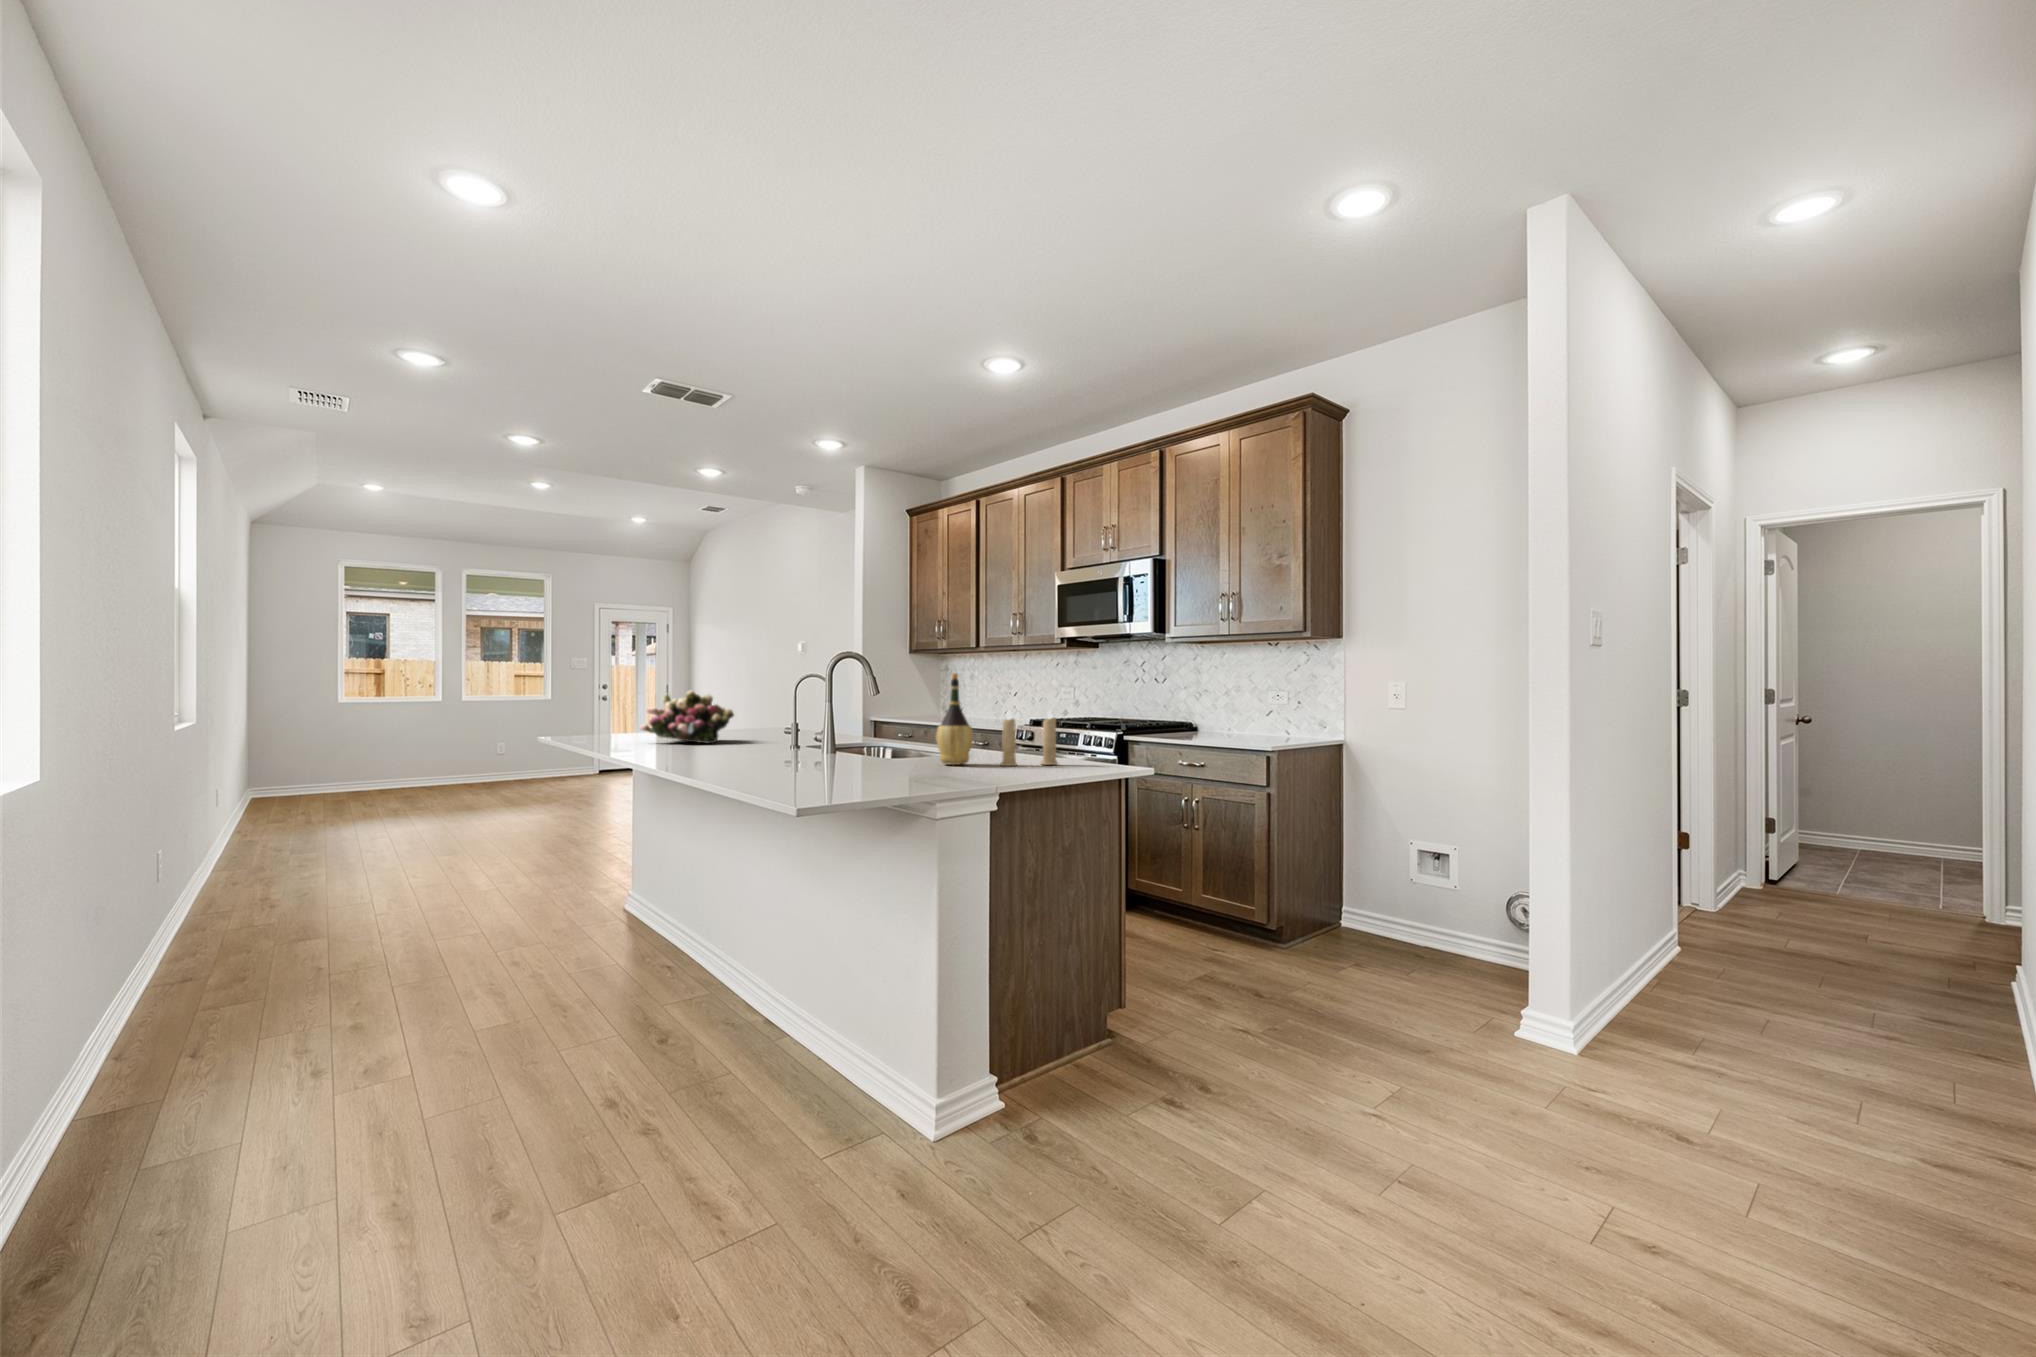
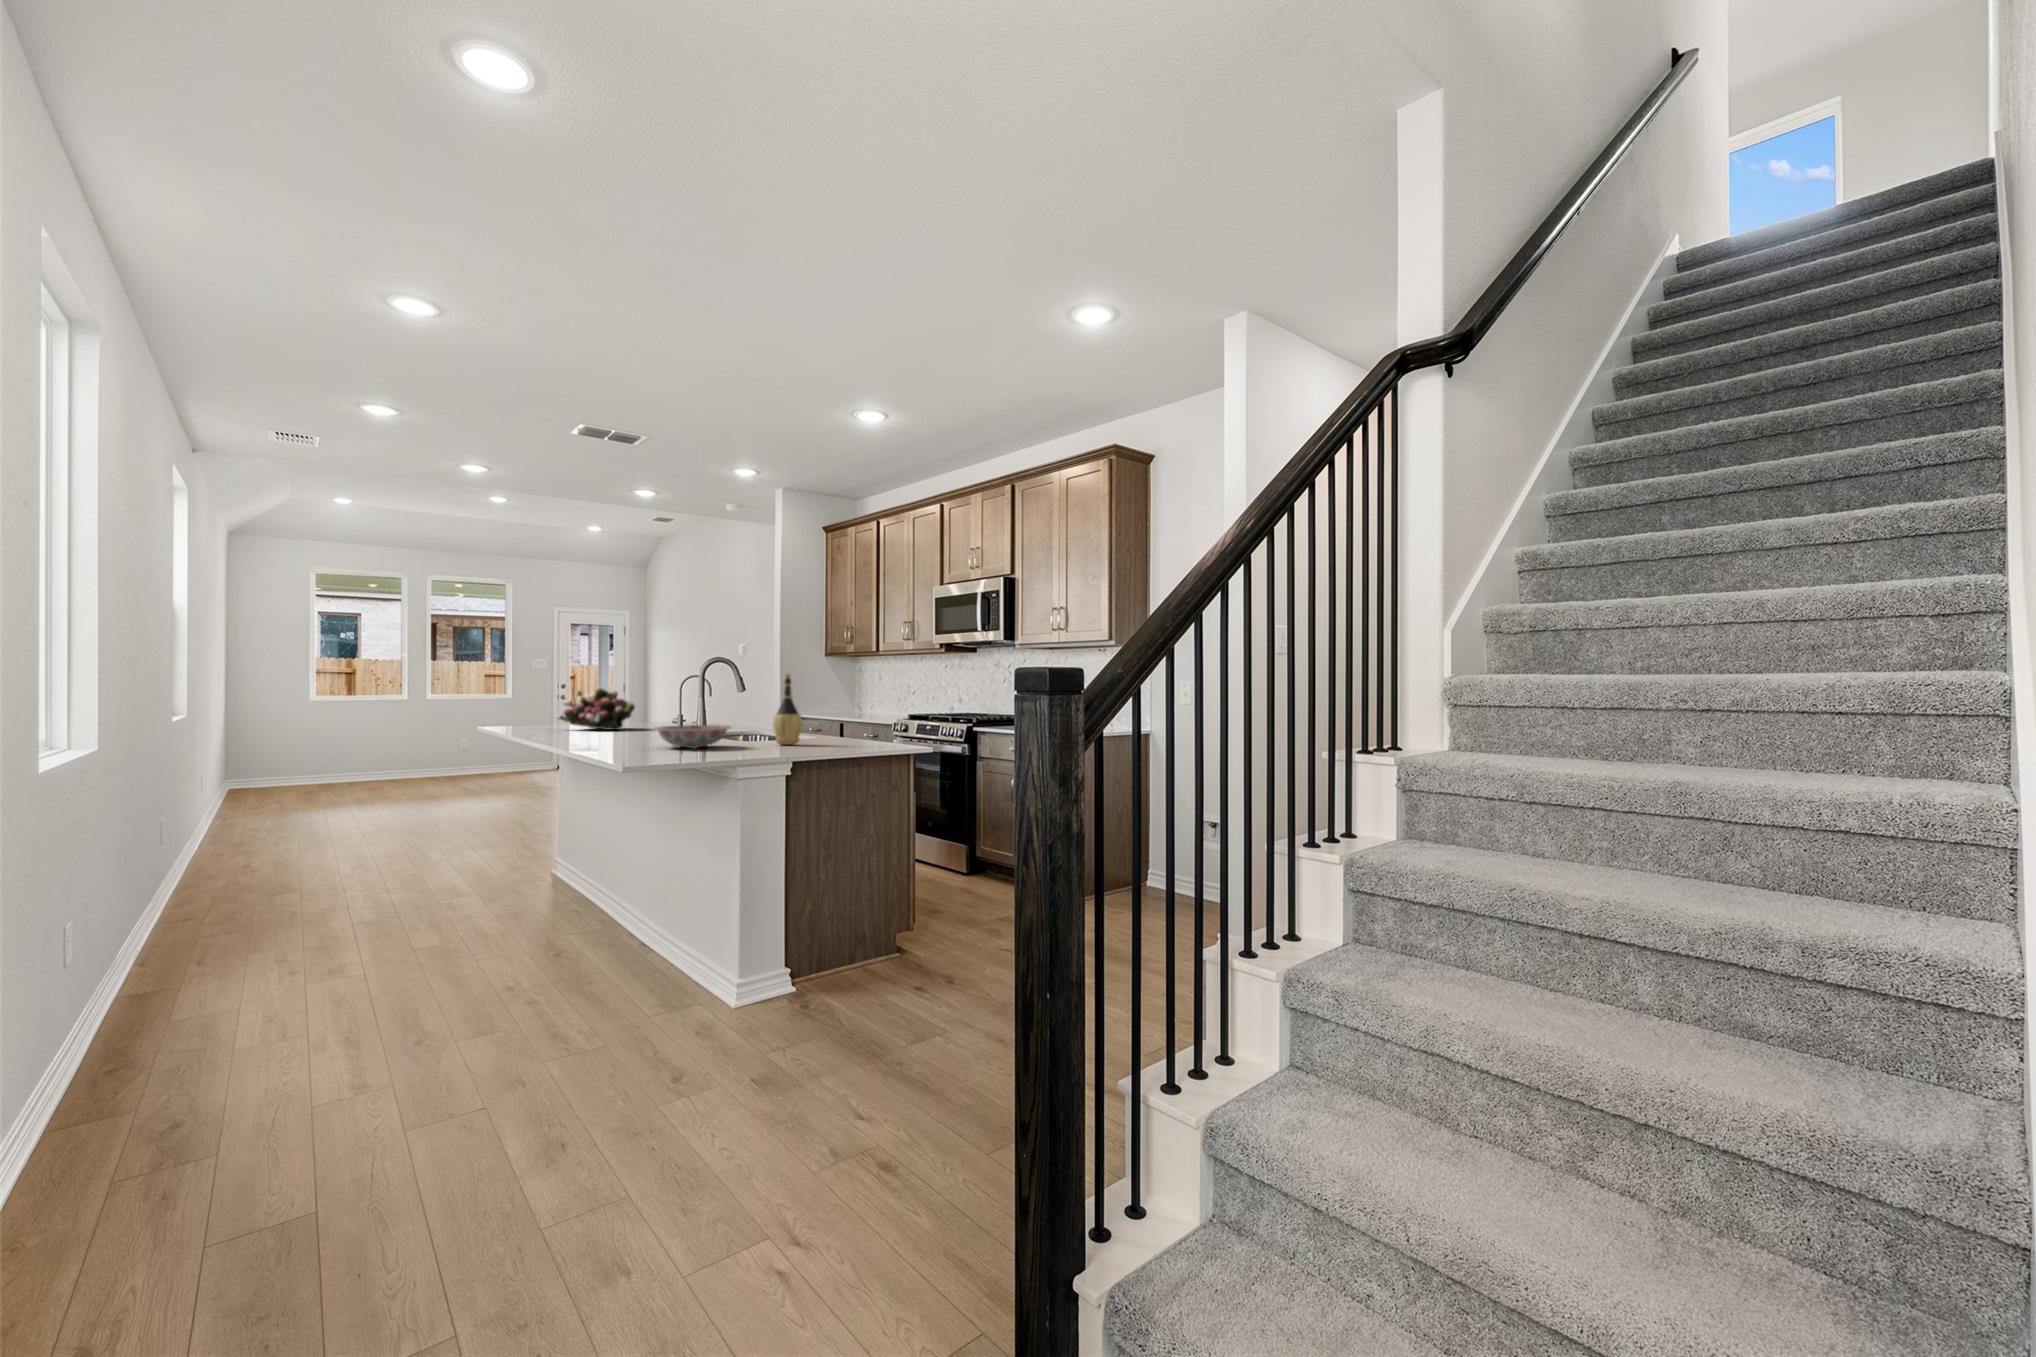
candle: present [1000,712,1058,766] -> none [823,702,871,746]
ceramic bowl: none [795,740,894,771] -> present [654,725,731,748]

